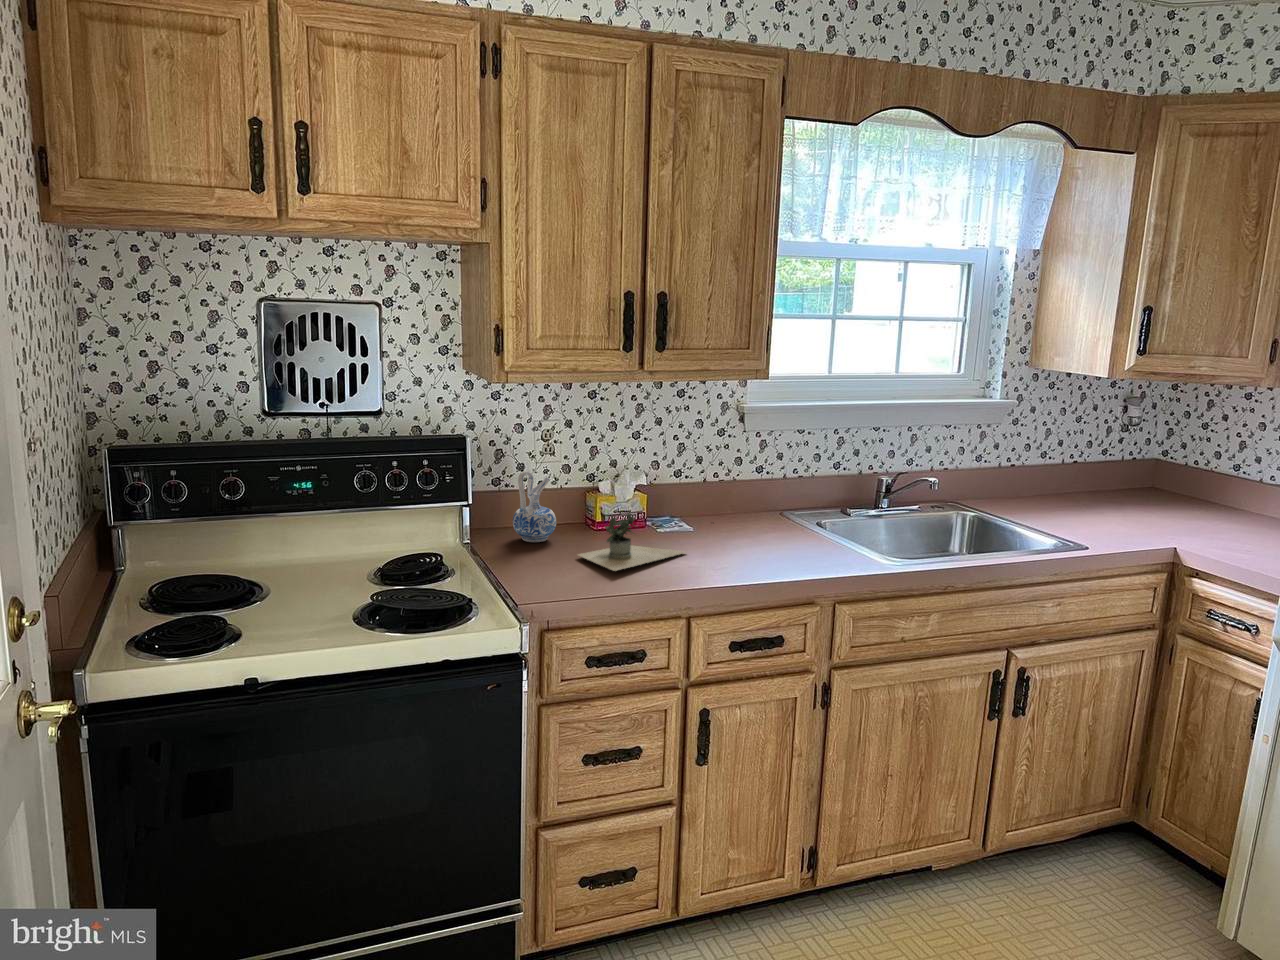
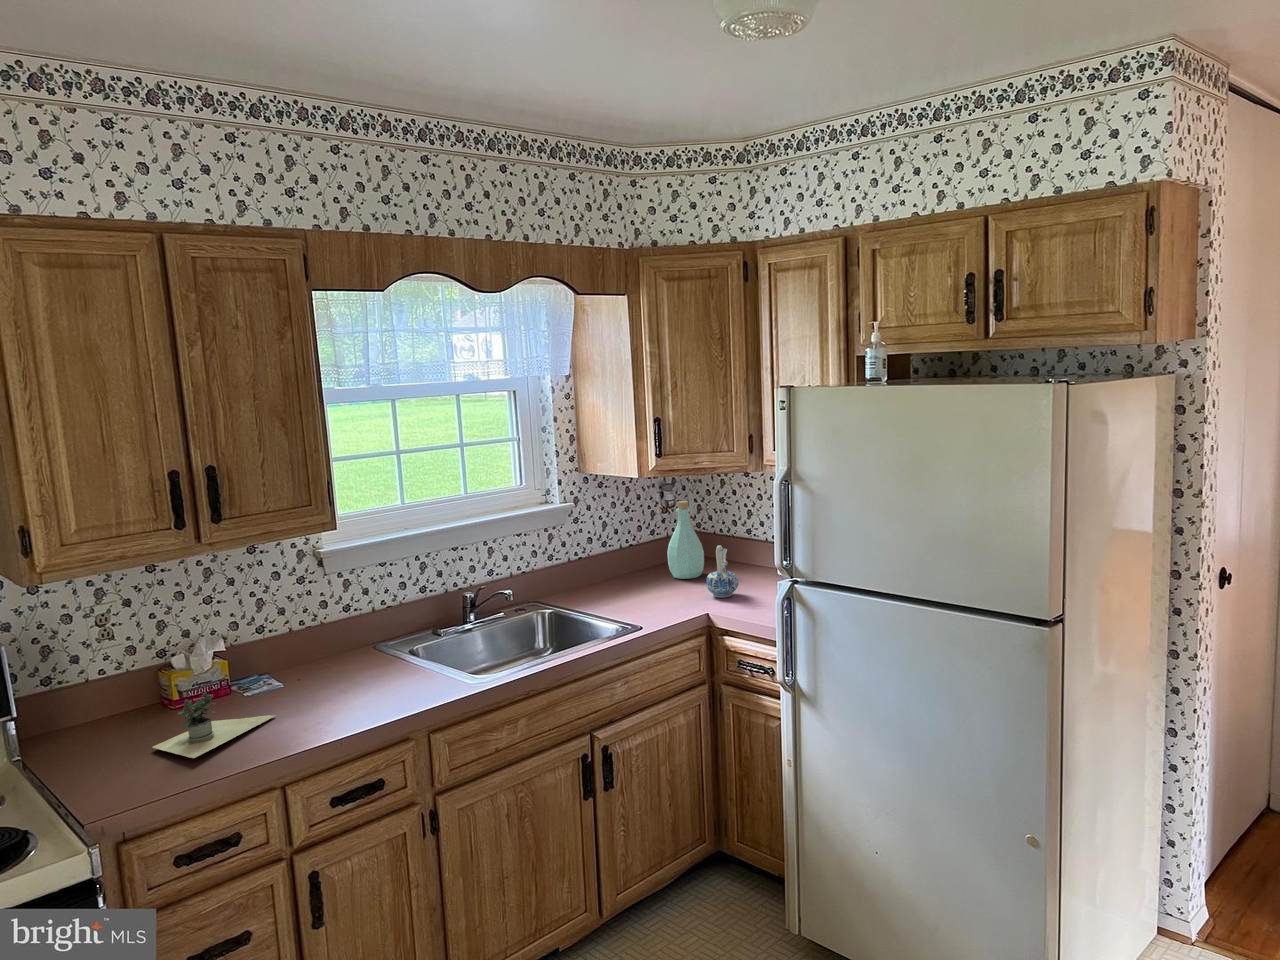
bottle: none [1122,416,1174,510] -> present [667,501,704,579]
ceramic pitcher: present [513,471,556,542] -> present [706,545,738,598]

